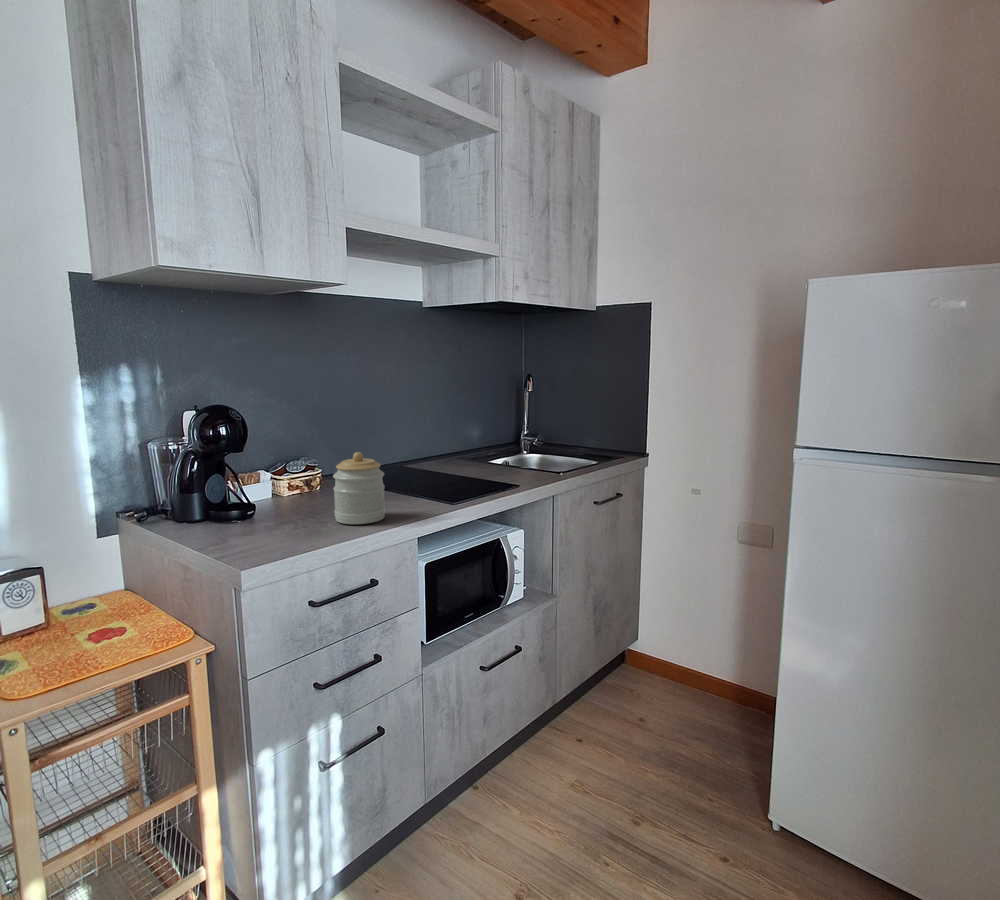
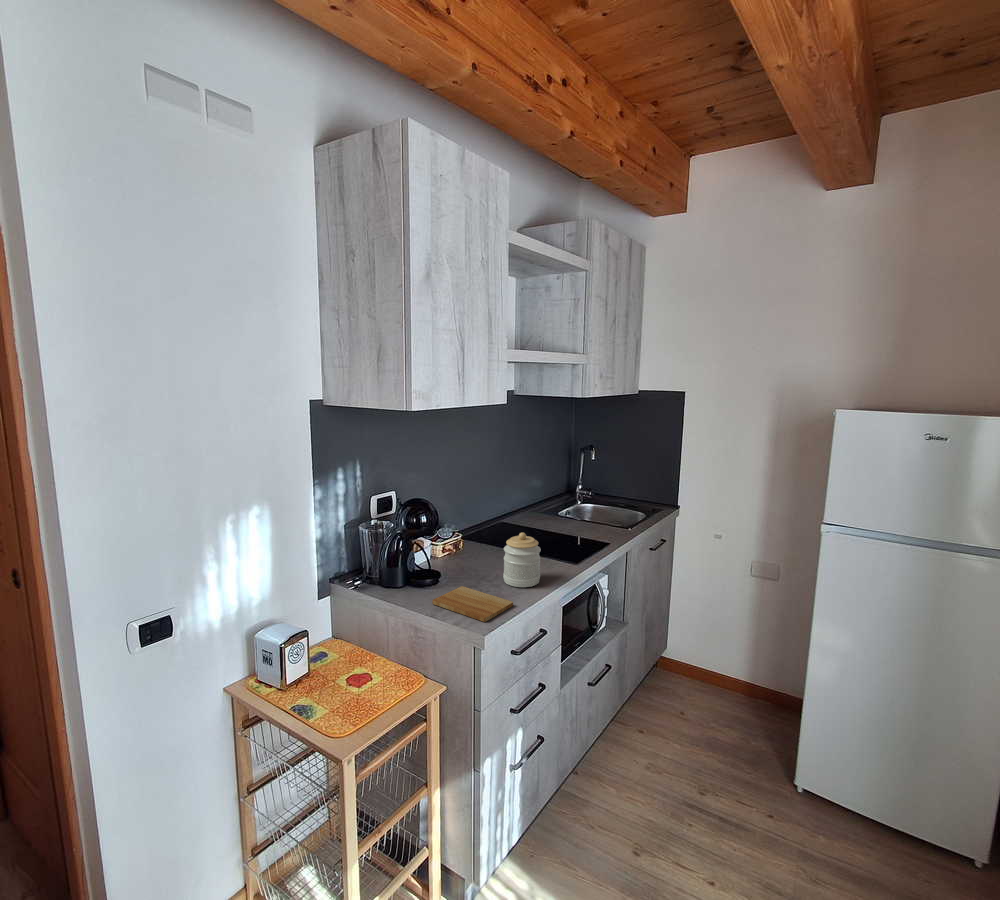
cutting board: none [212,521,318,558] -> present [432,586,513,622]

